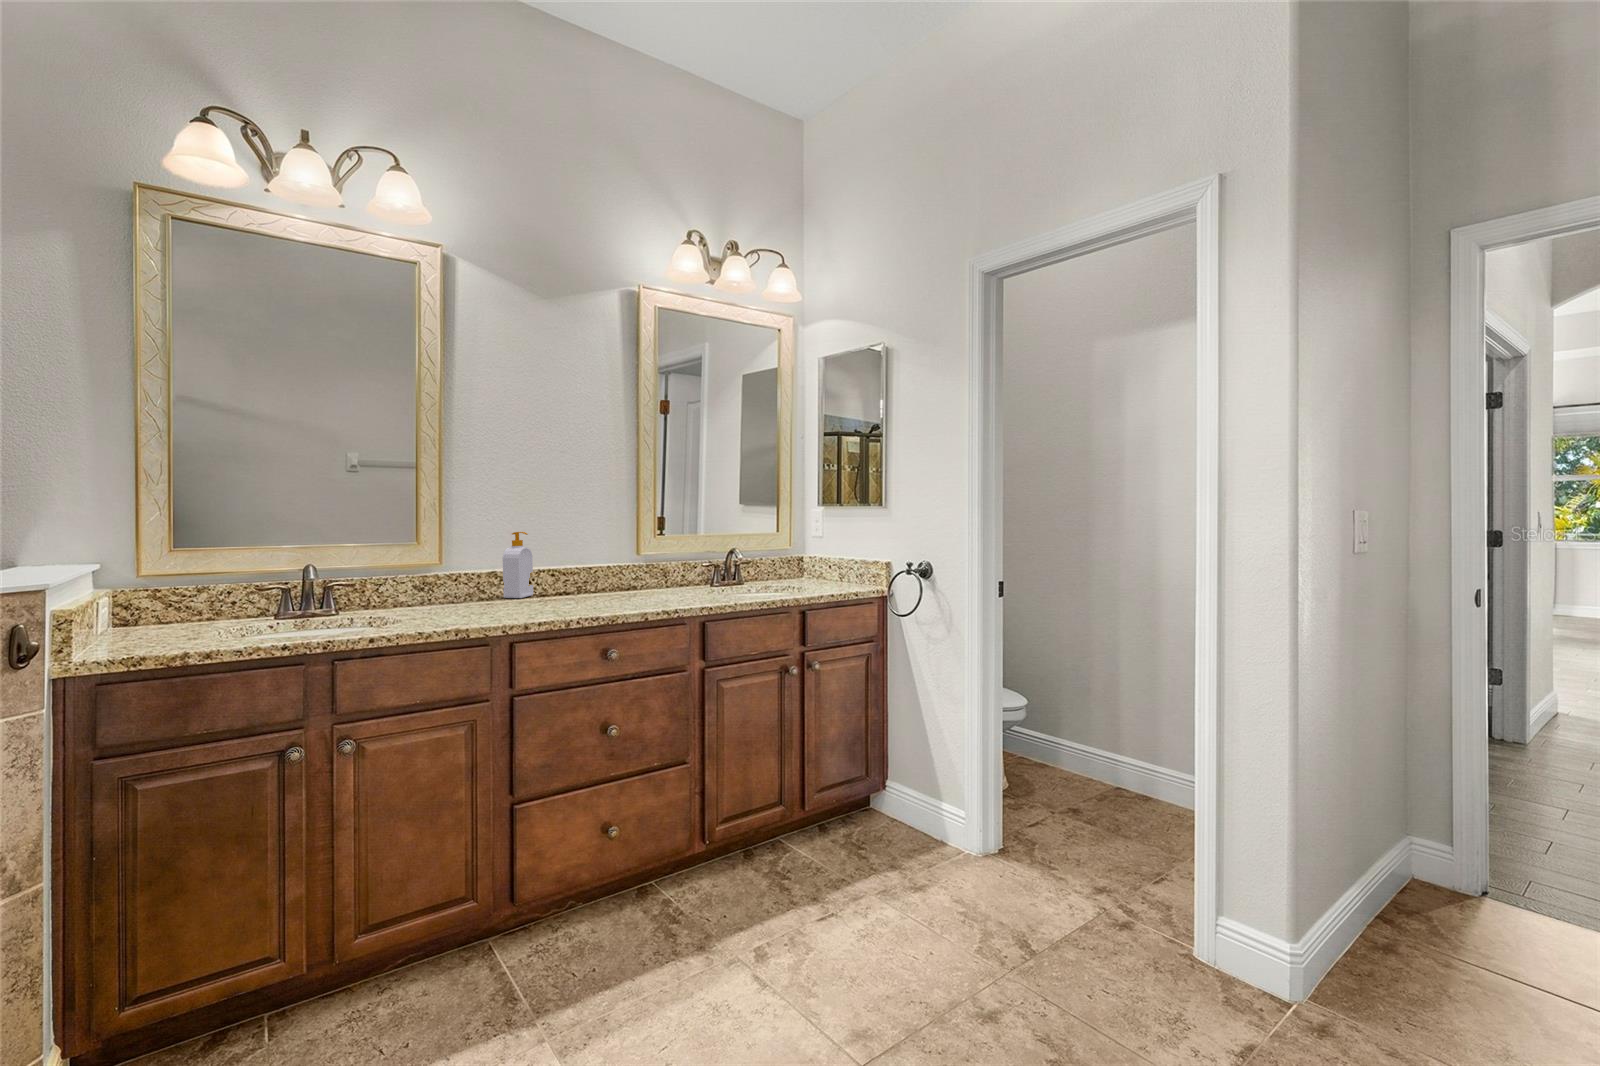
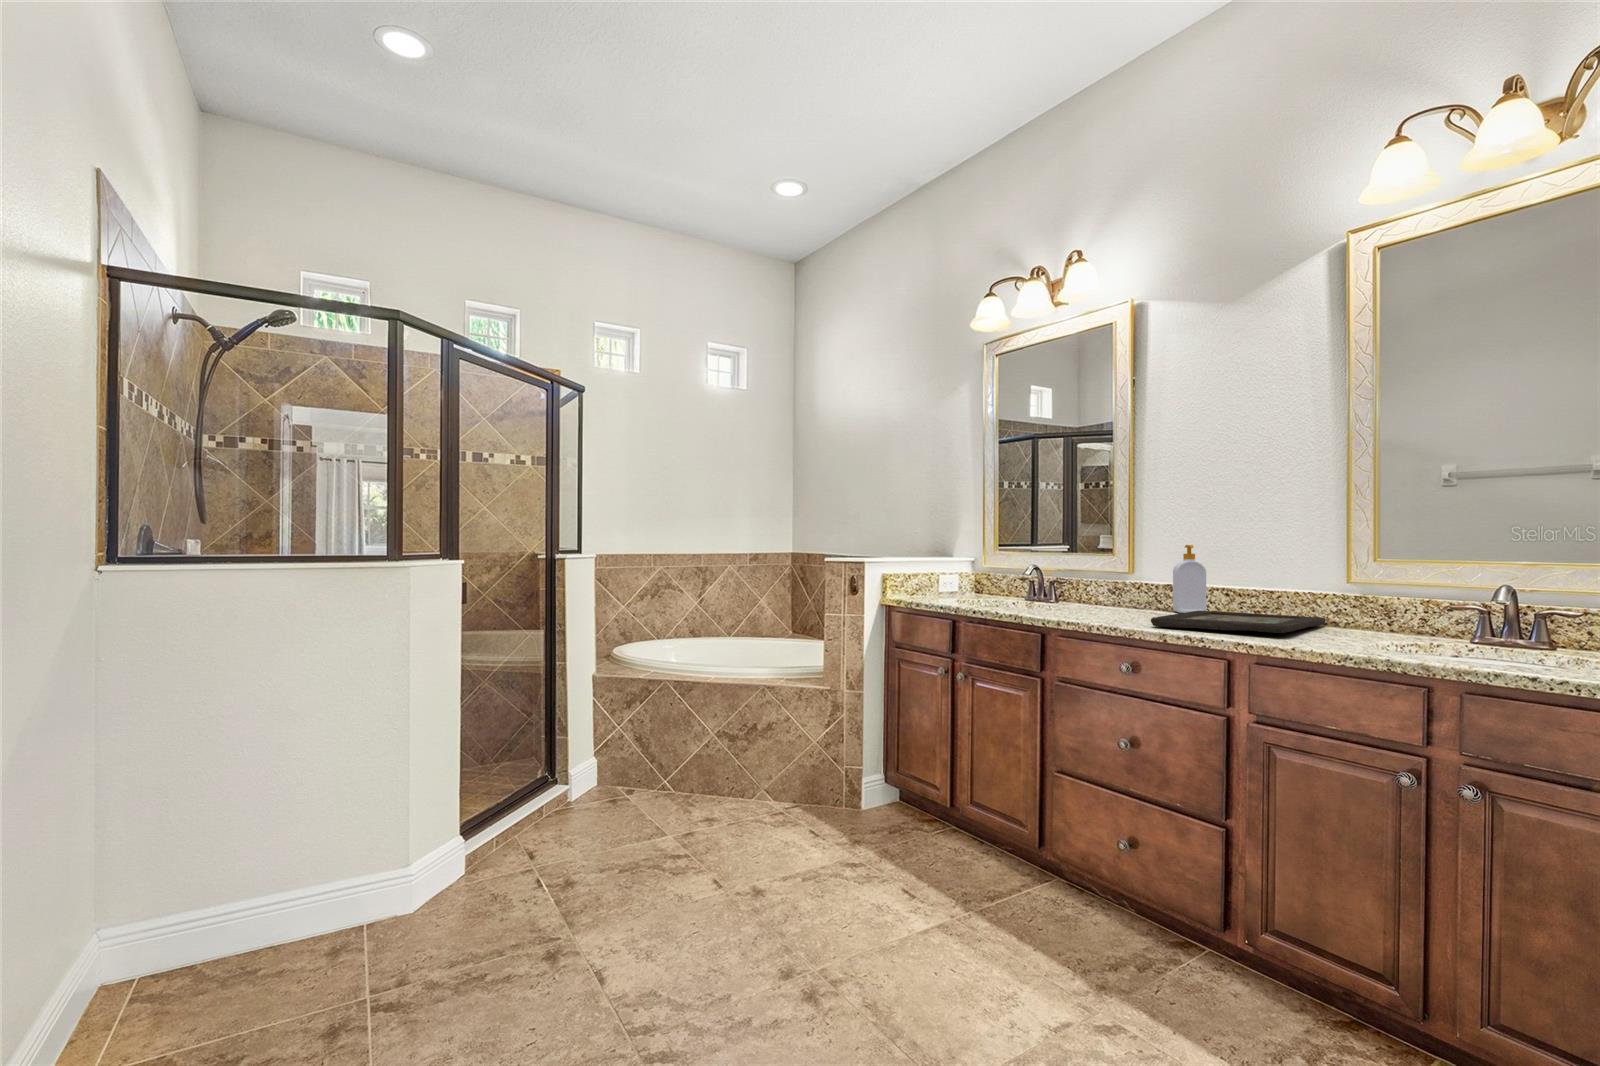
decorative tray: none [555,584,698,609] -> present [1151,610,1326,633]

